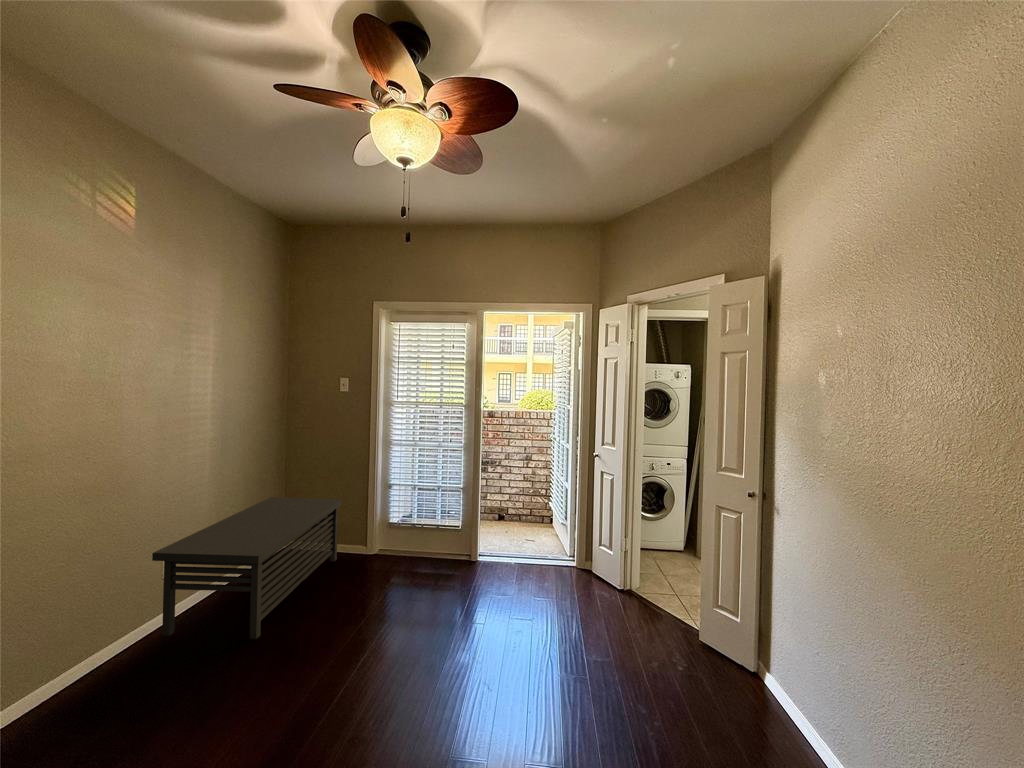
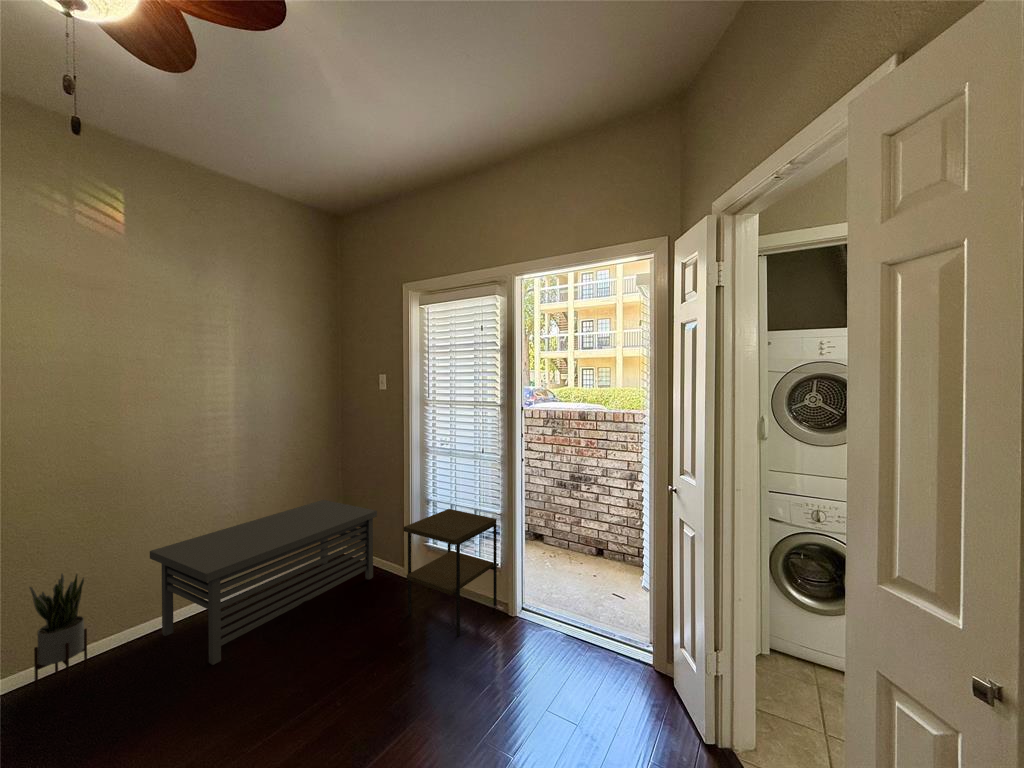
side table: none [396,490,460,580] -> present [404,509,497,637]
potted plant: none [72,577,118,701] -> present [30,574,87,691]

